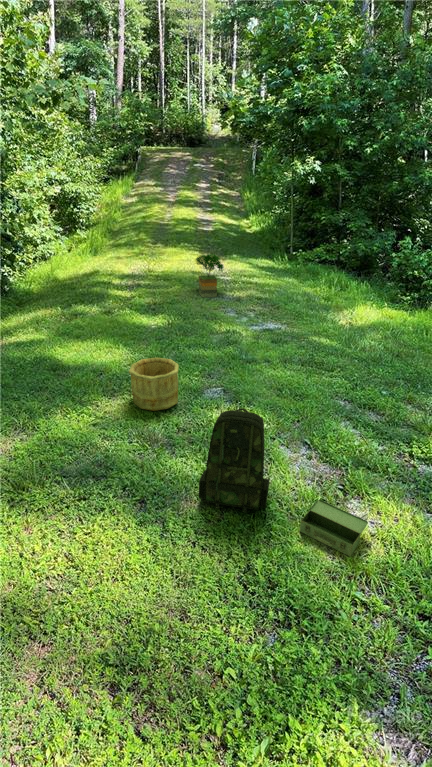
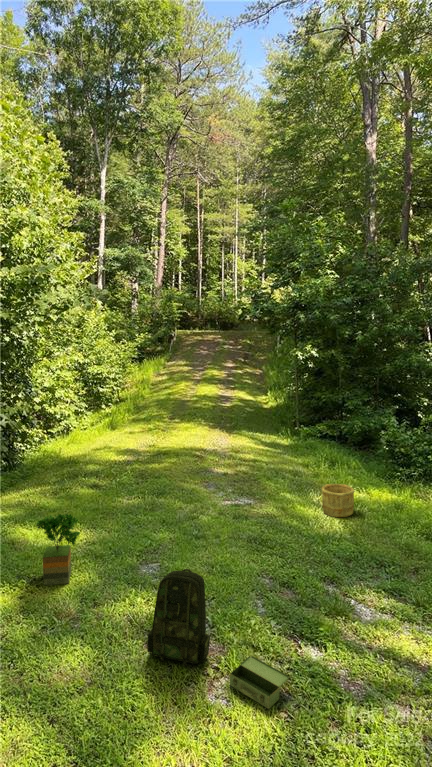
potted tree: present [196,254,224,297] -> present [36,514,80,585]
wooden bucket: present [129,358,179,411] -> present [322,484,355,517]

